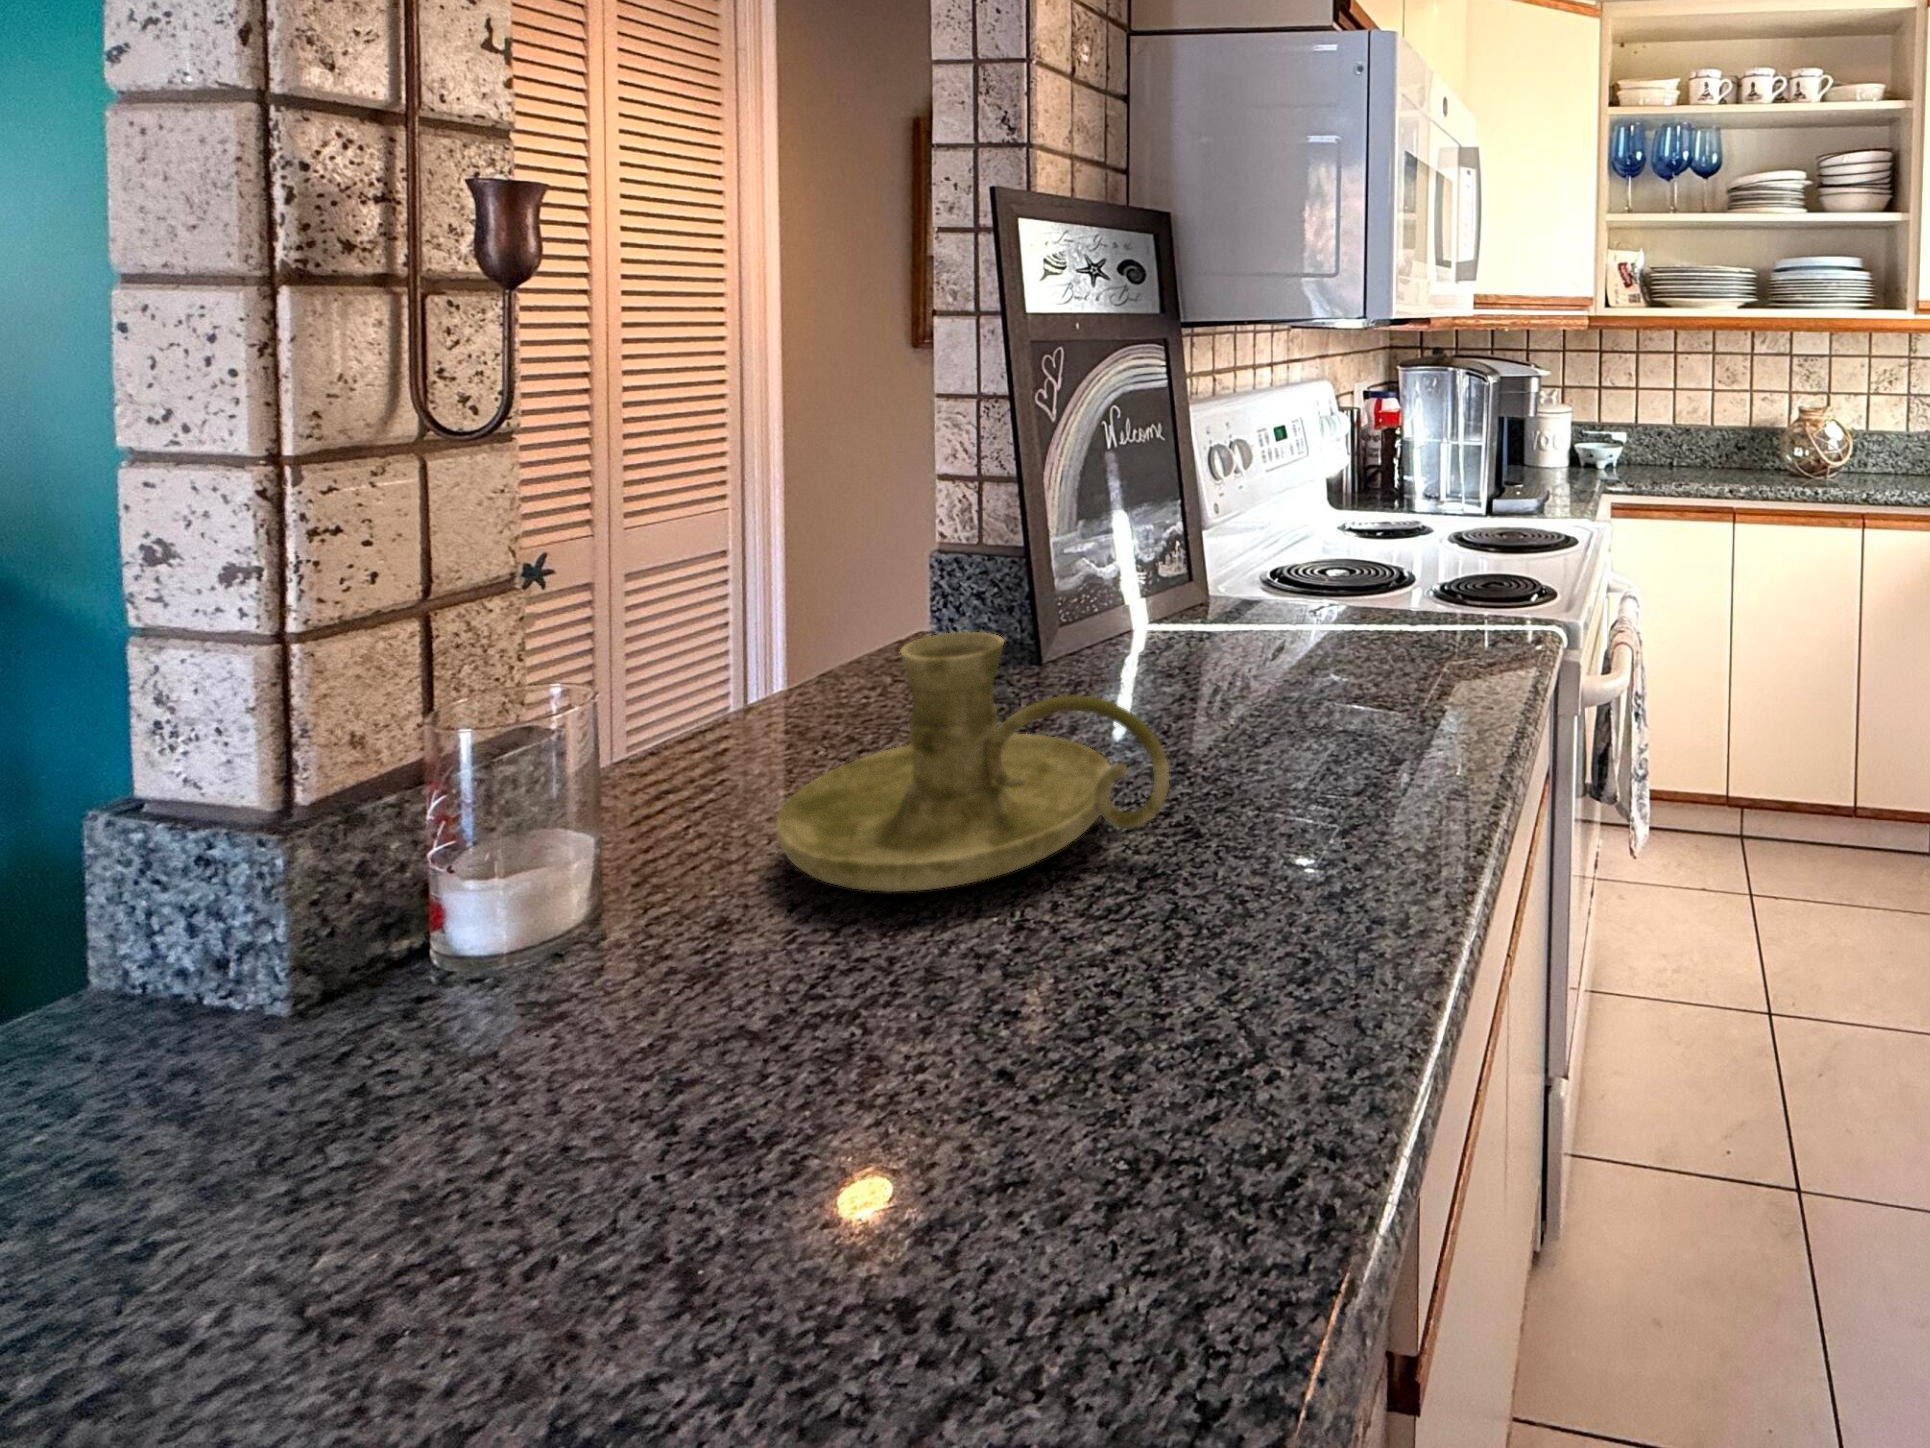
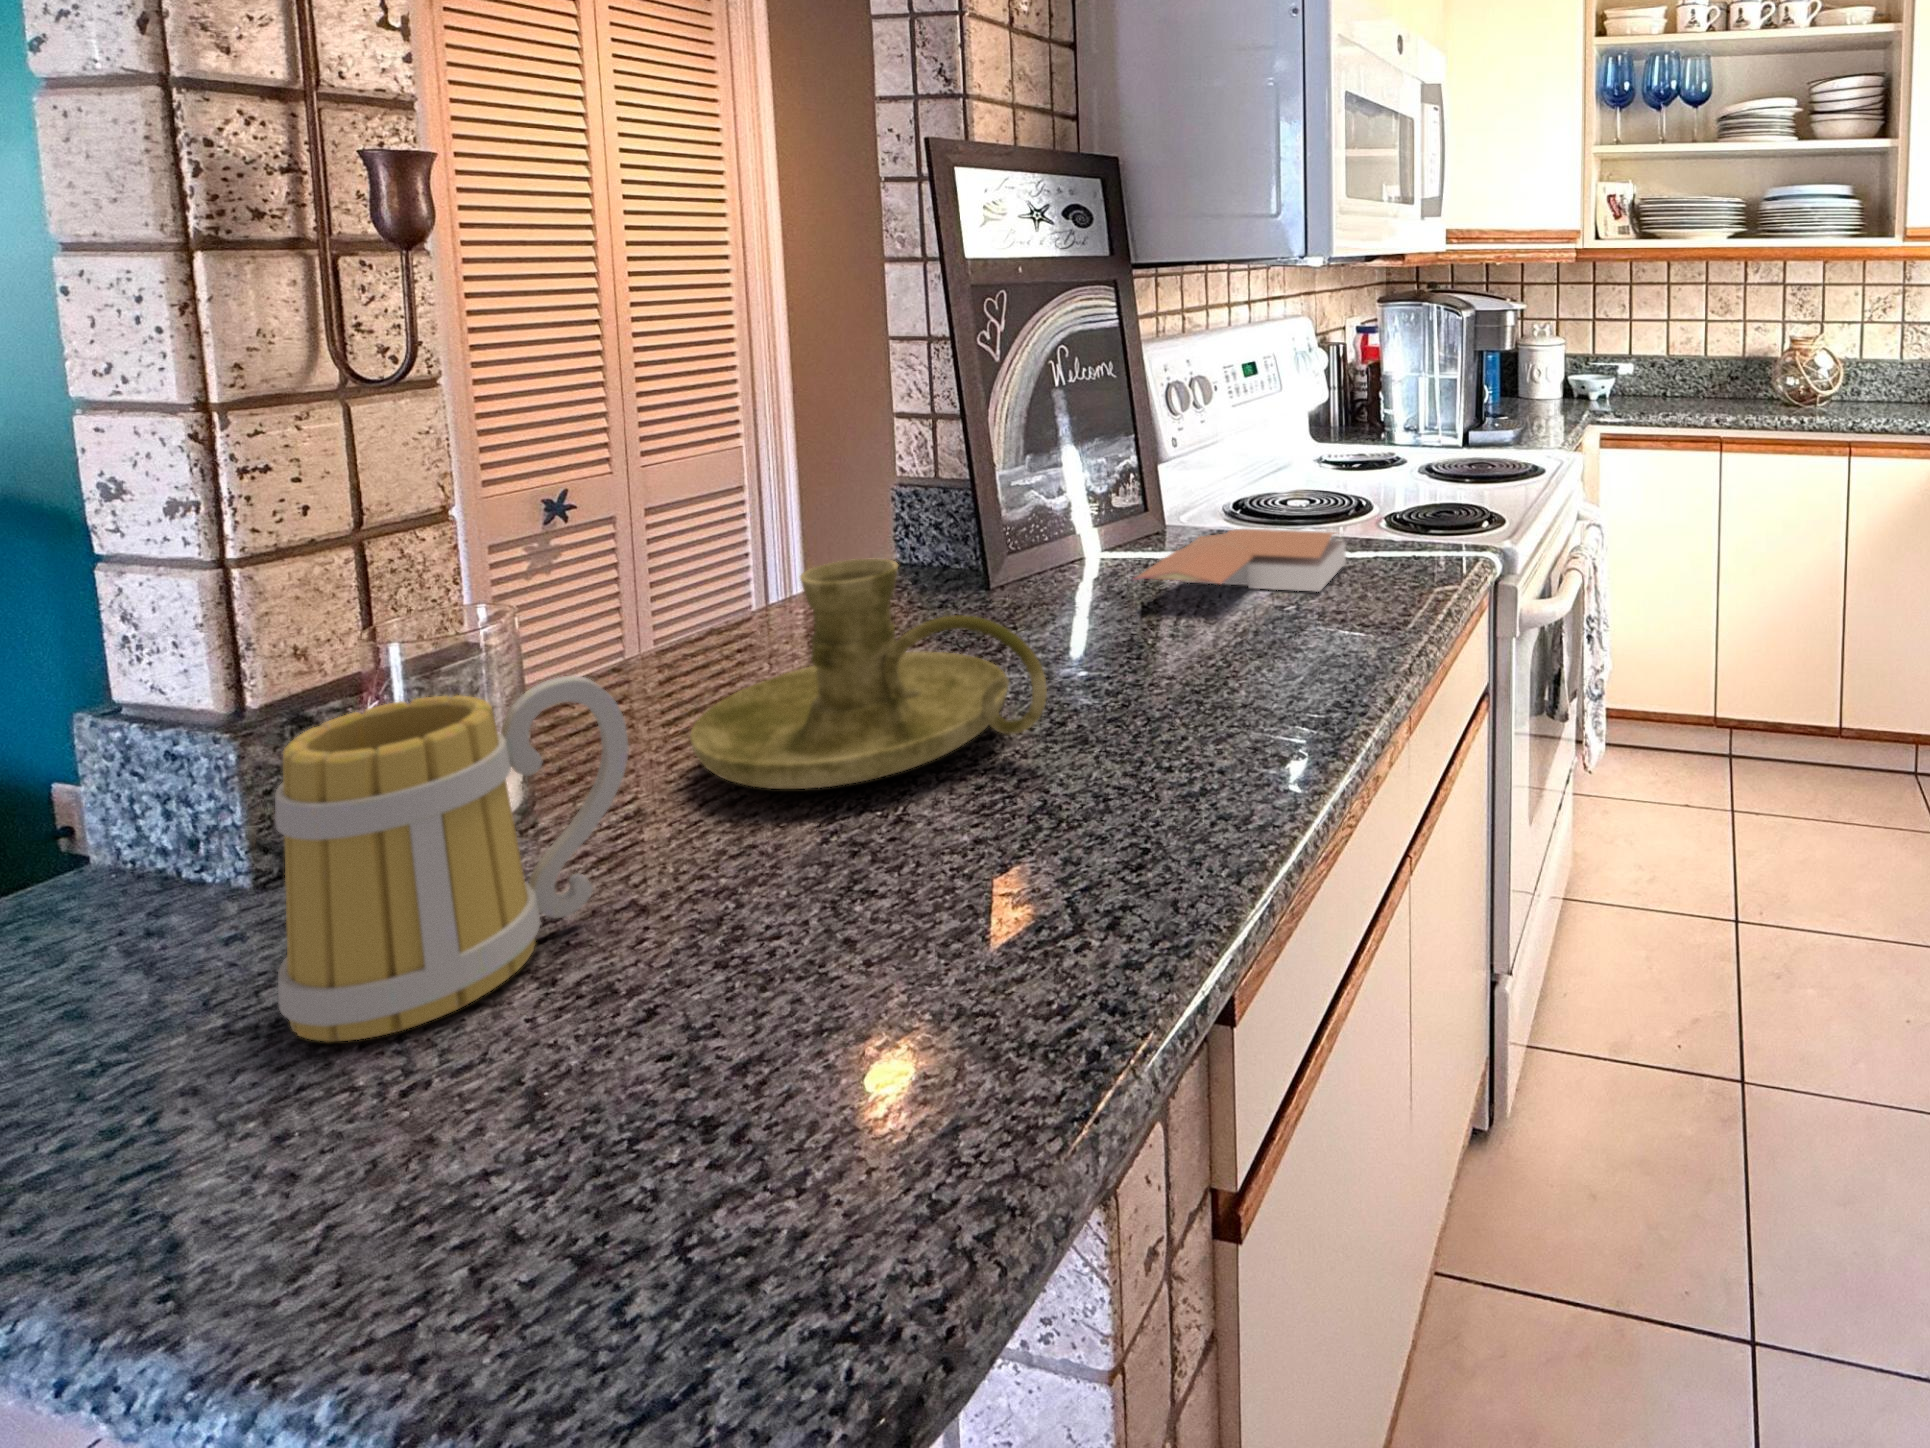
book: none [1203,600,1411,668] -> present [1135,529,1346,592]
mug: none [363,767,754,1209] -> present [275,676,629,1042]

